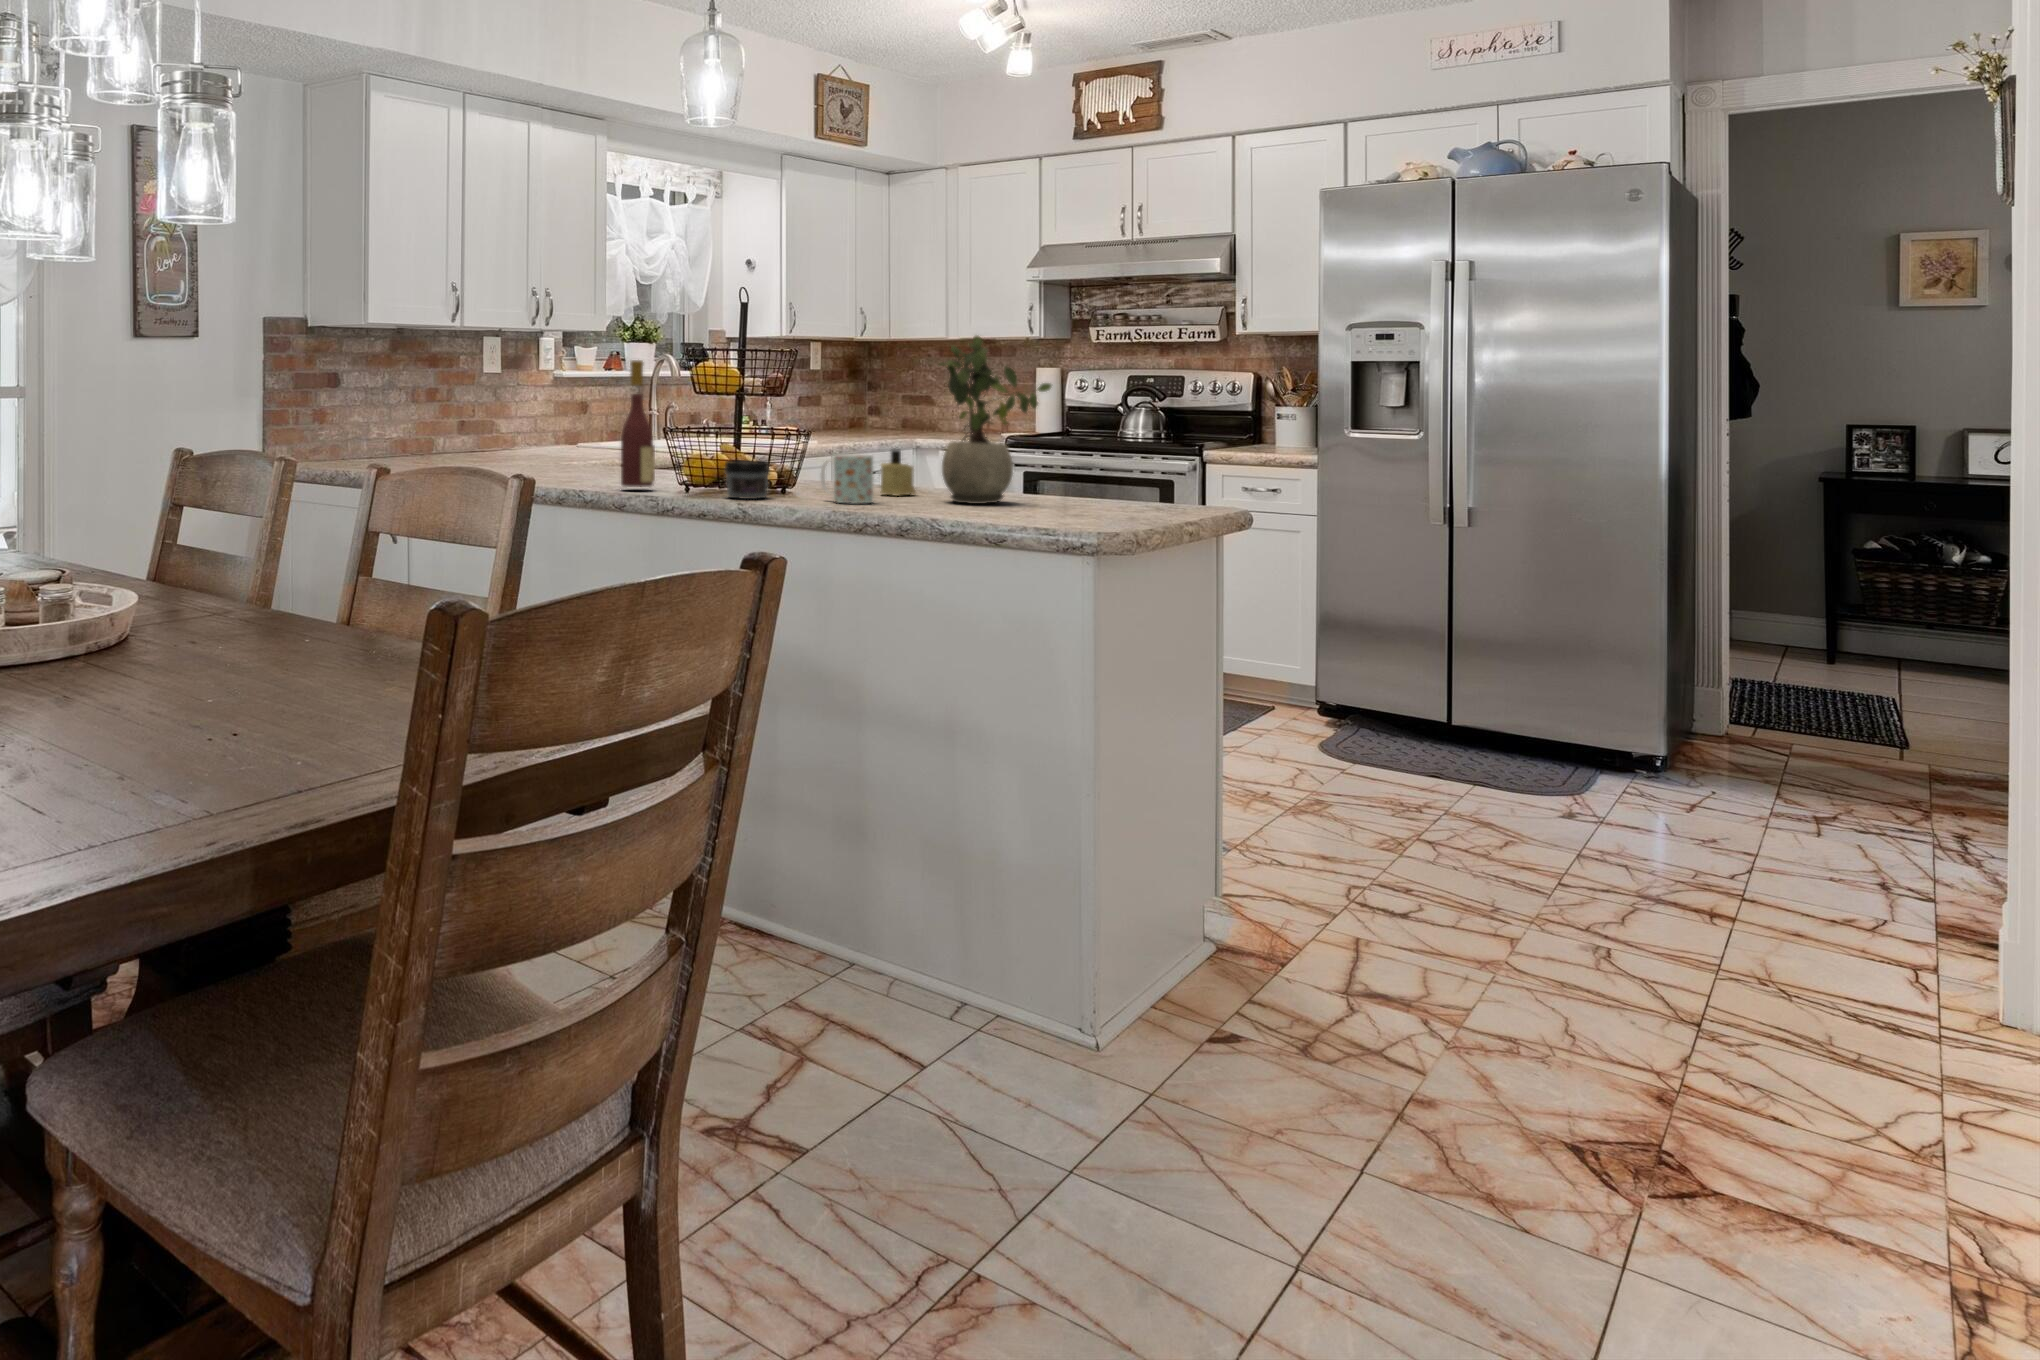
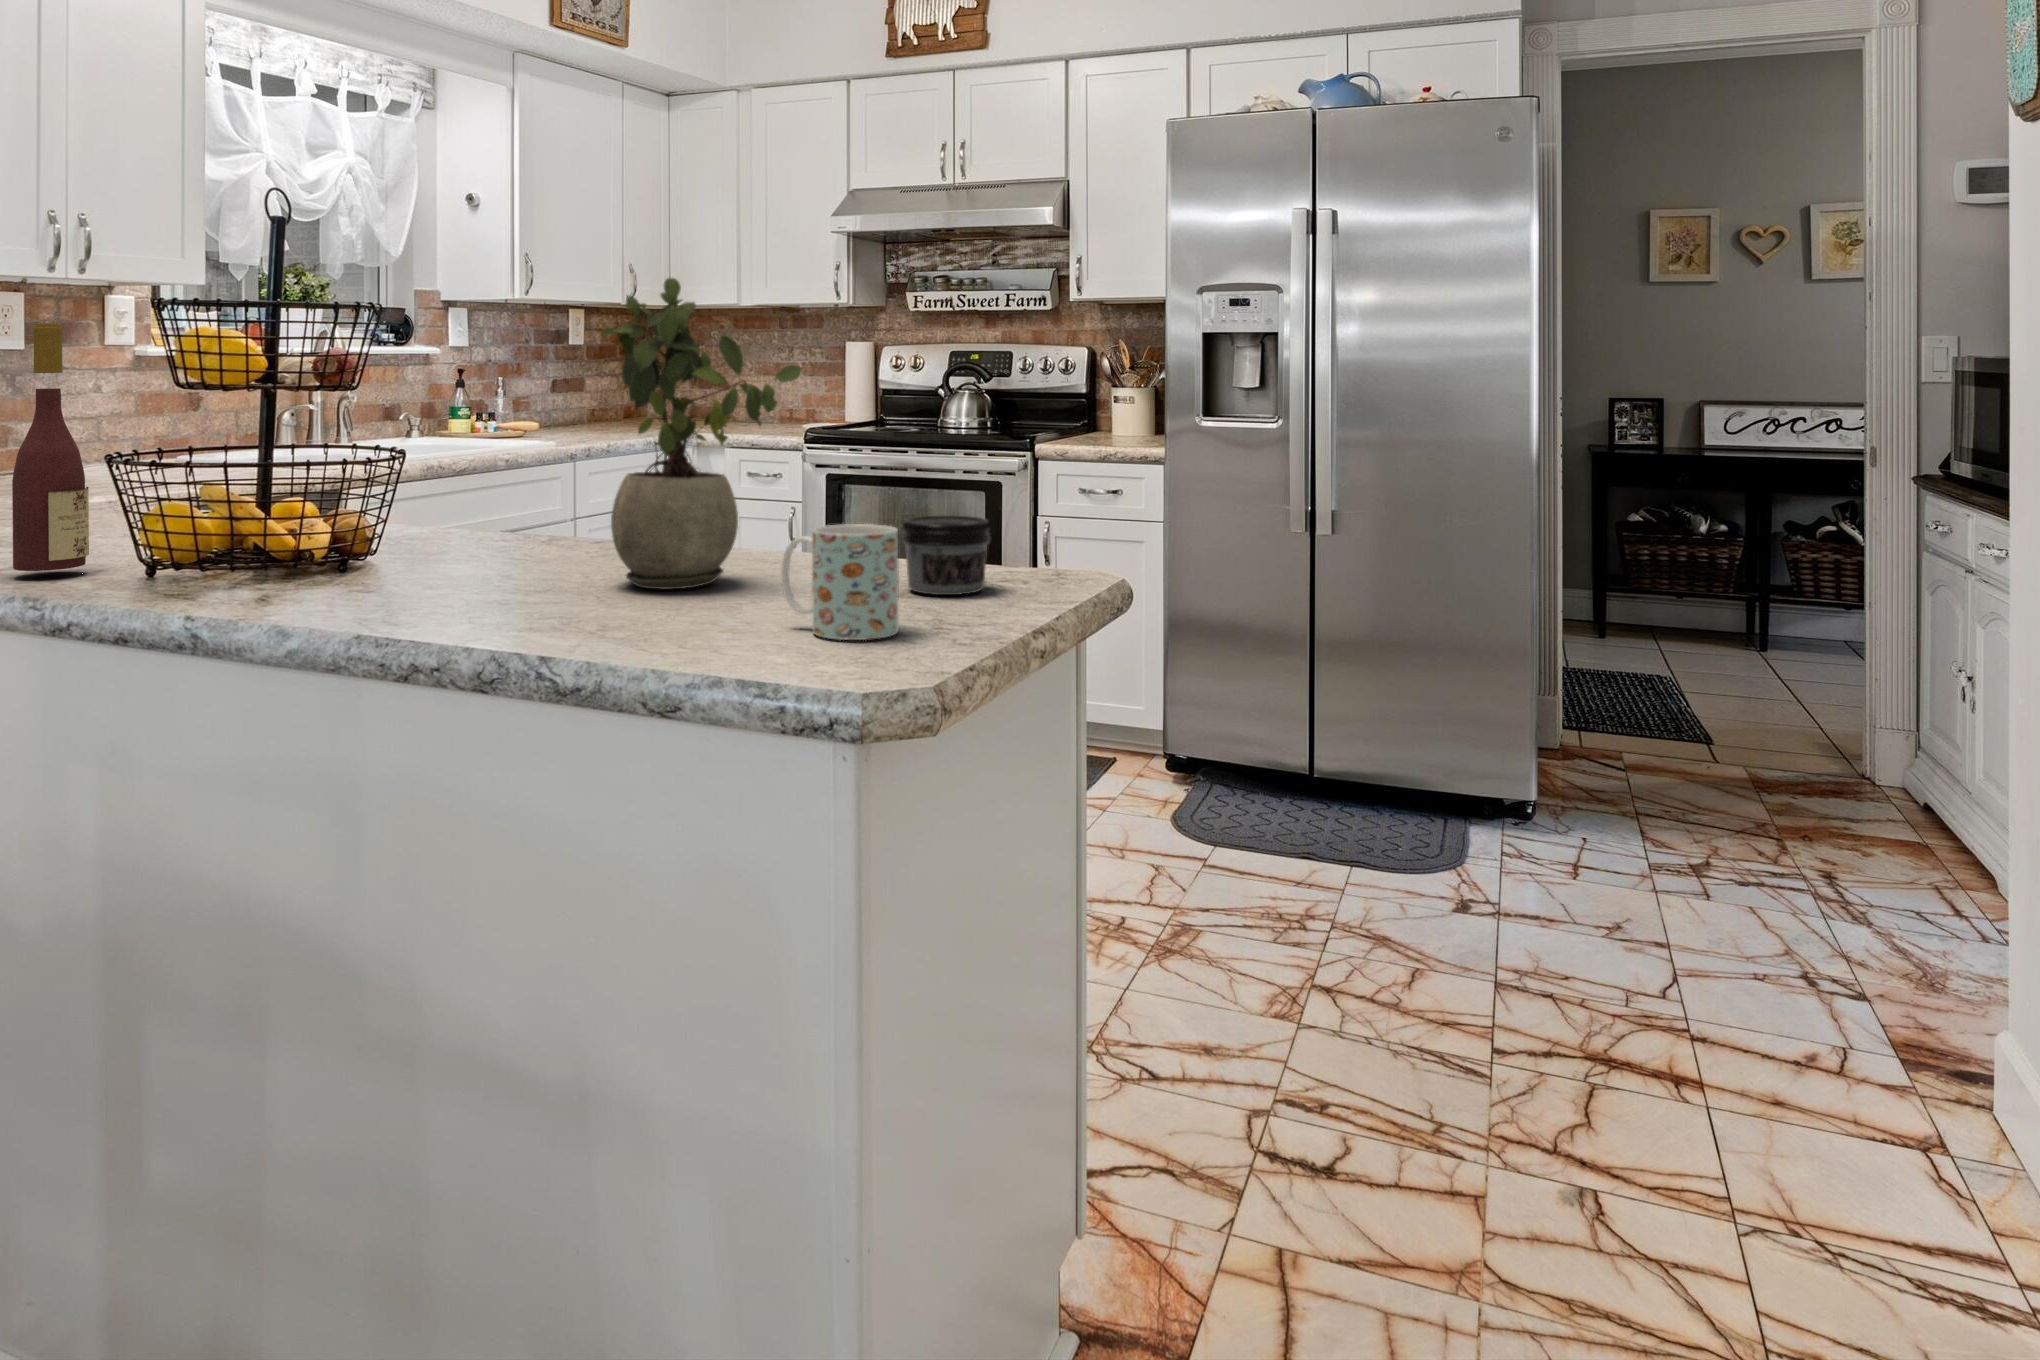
candle: present [881,449,916,496] -> none [517,484,583,570]
mug: present [821,454,873,503] -> present [781,524,899,640]
jar: present [725,460,770,499] -> present [902,516,990,595]

